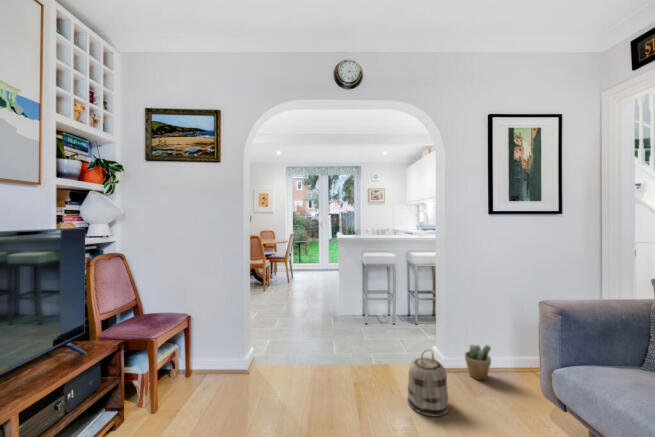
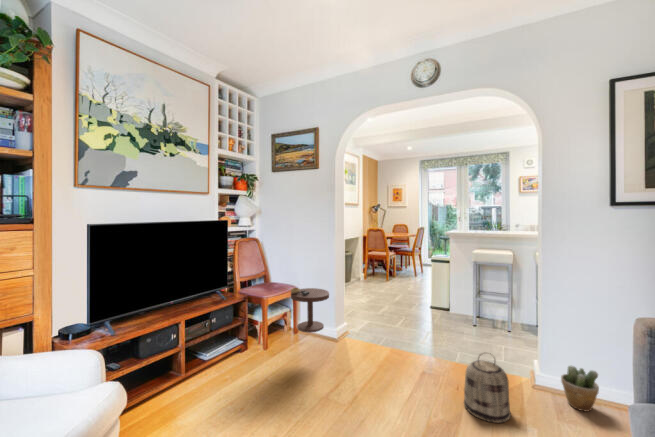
side table: none [201,313,254,411] -> present [291,288,329,333]

